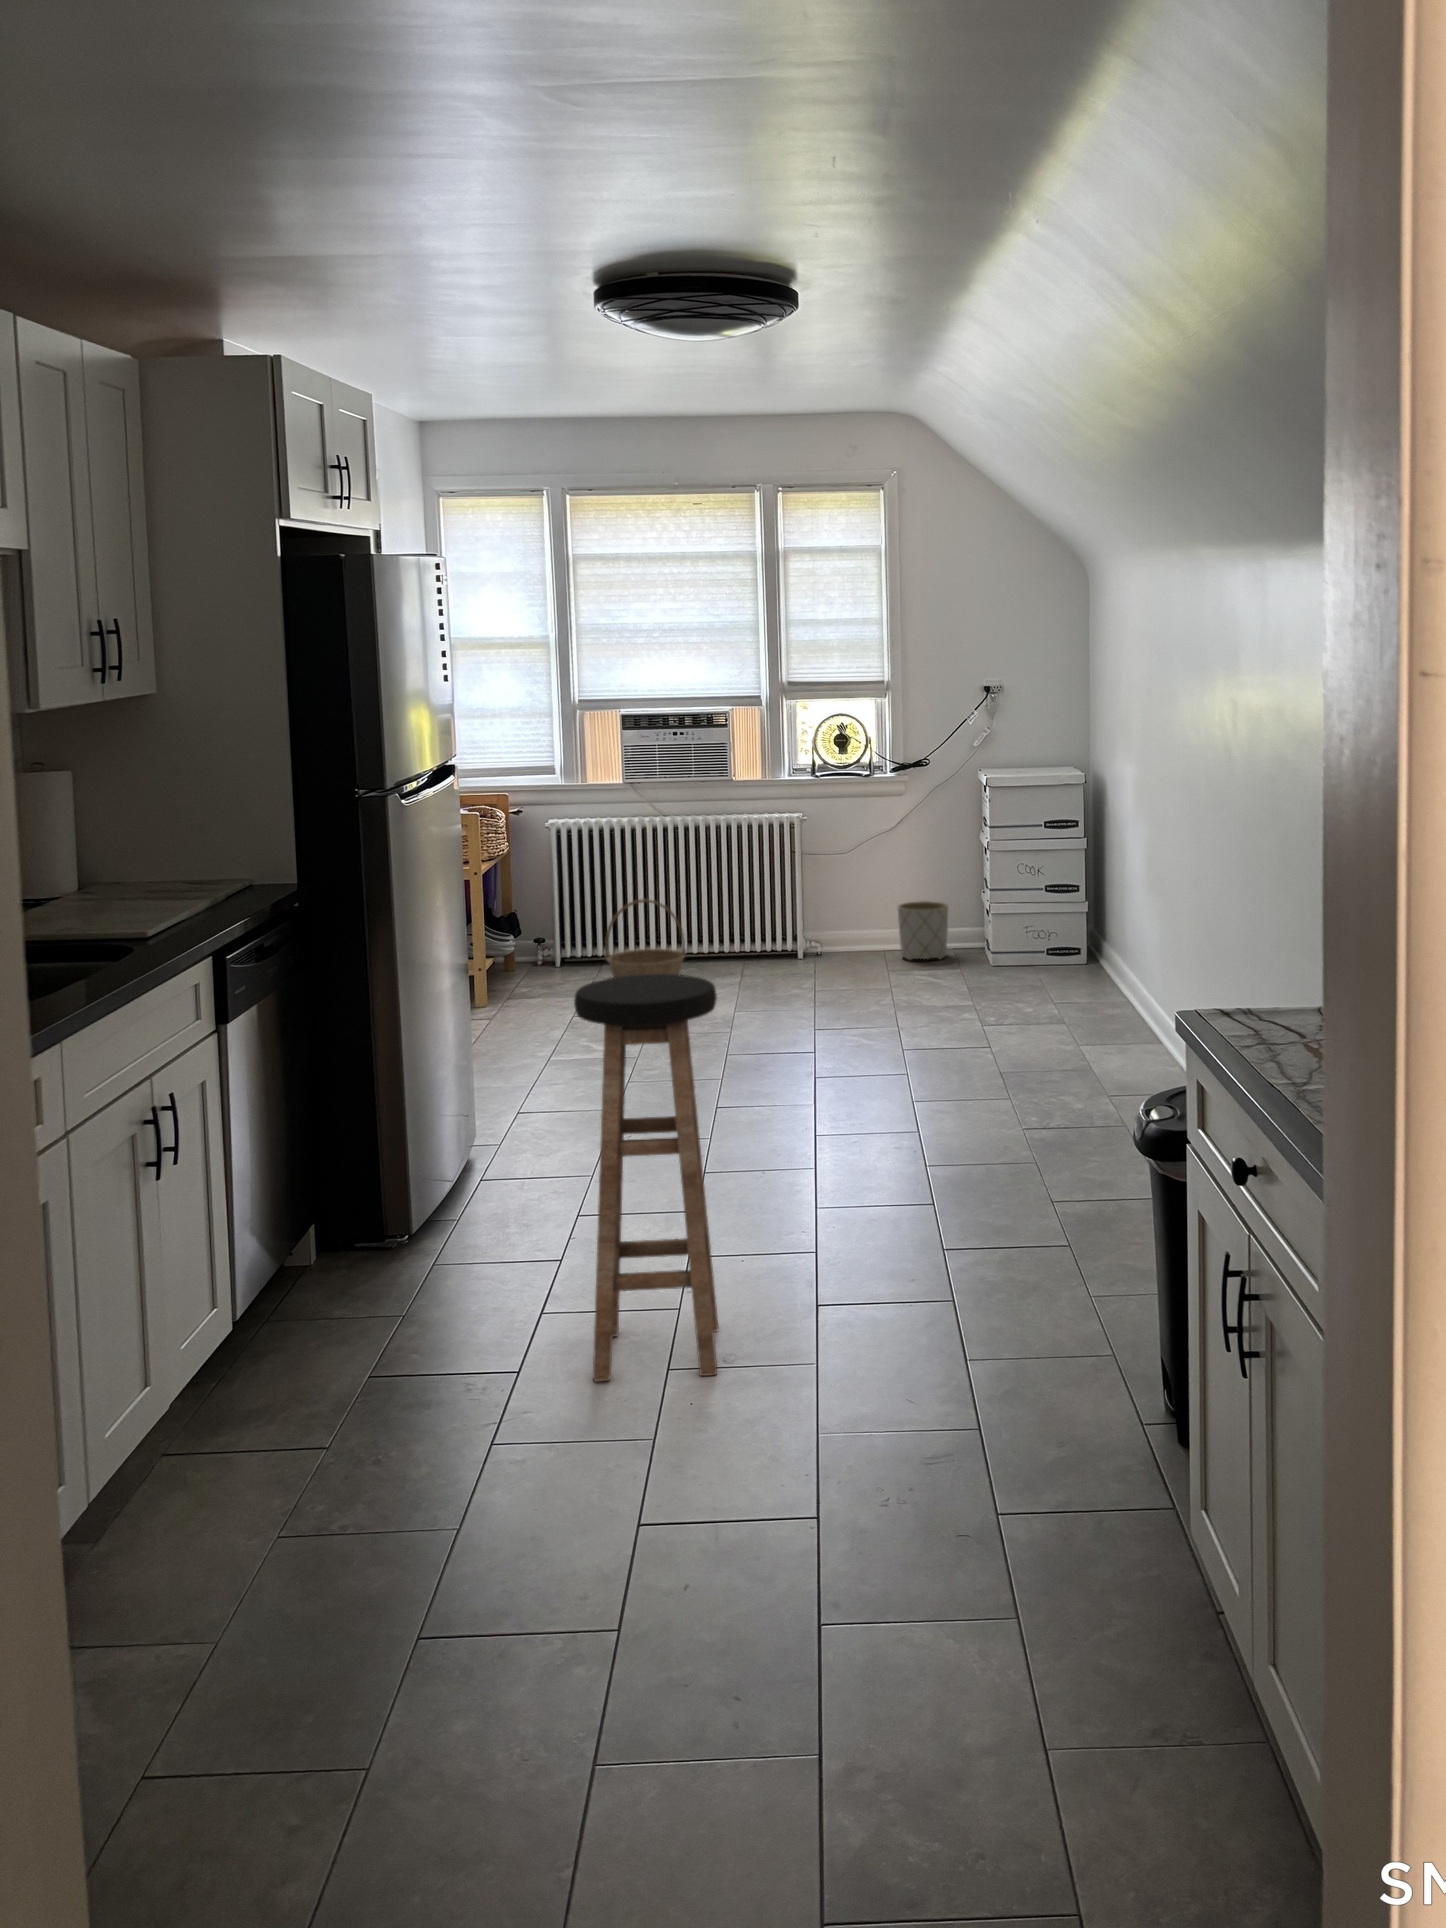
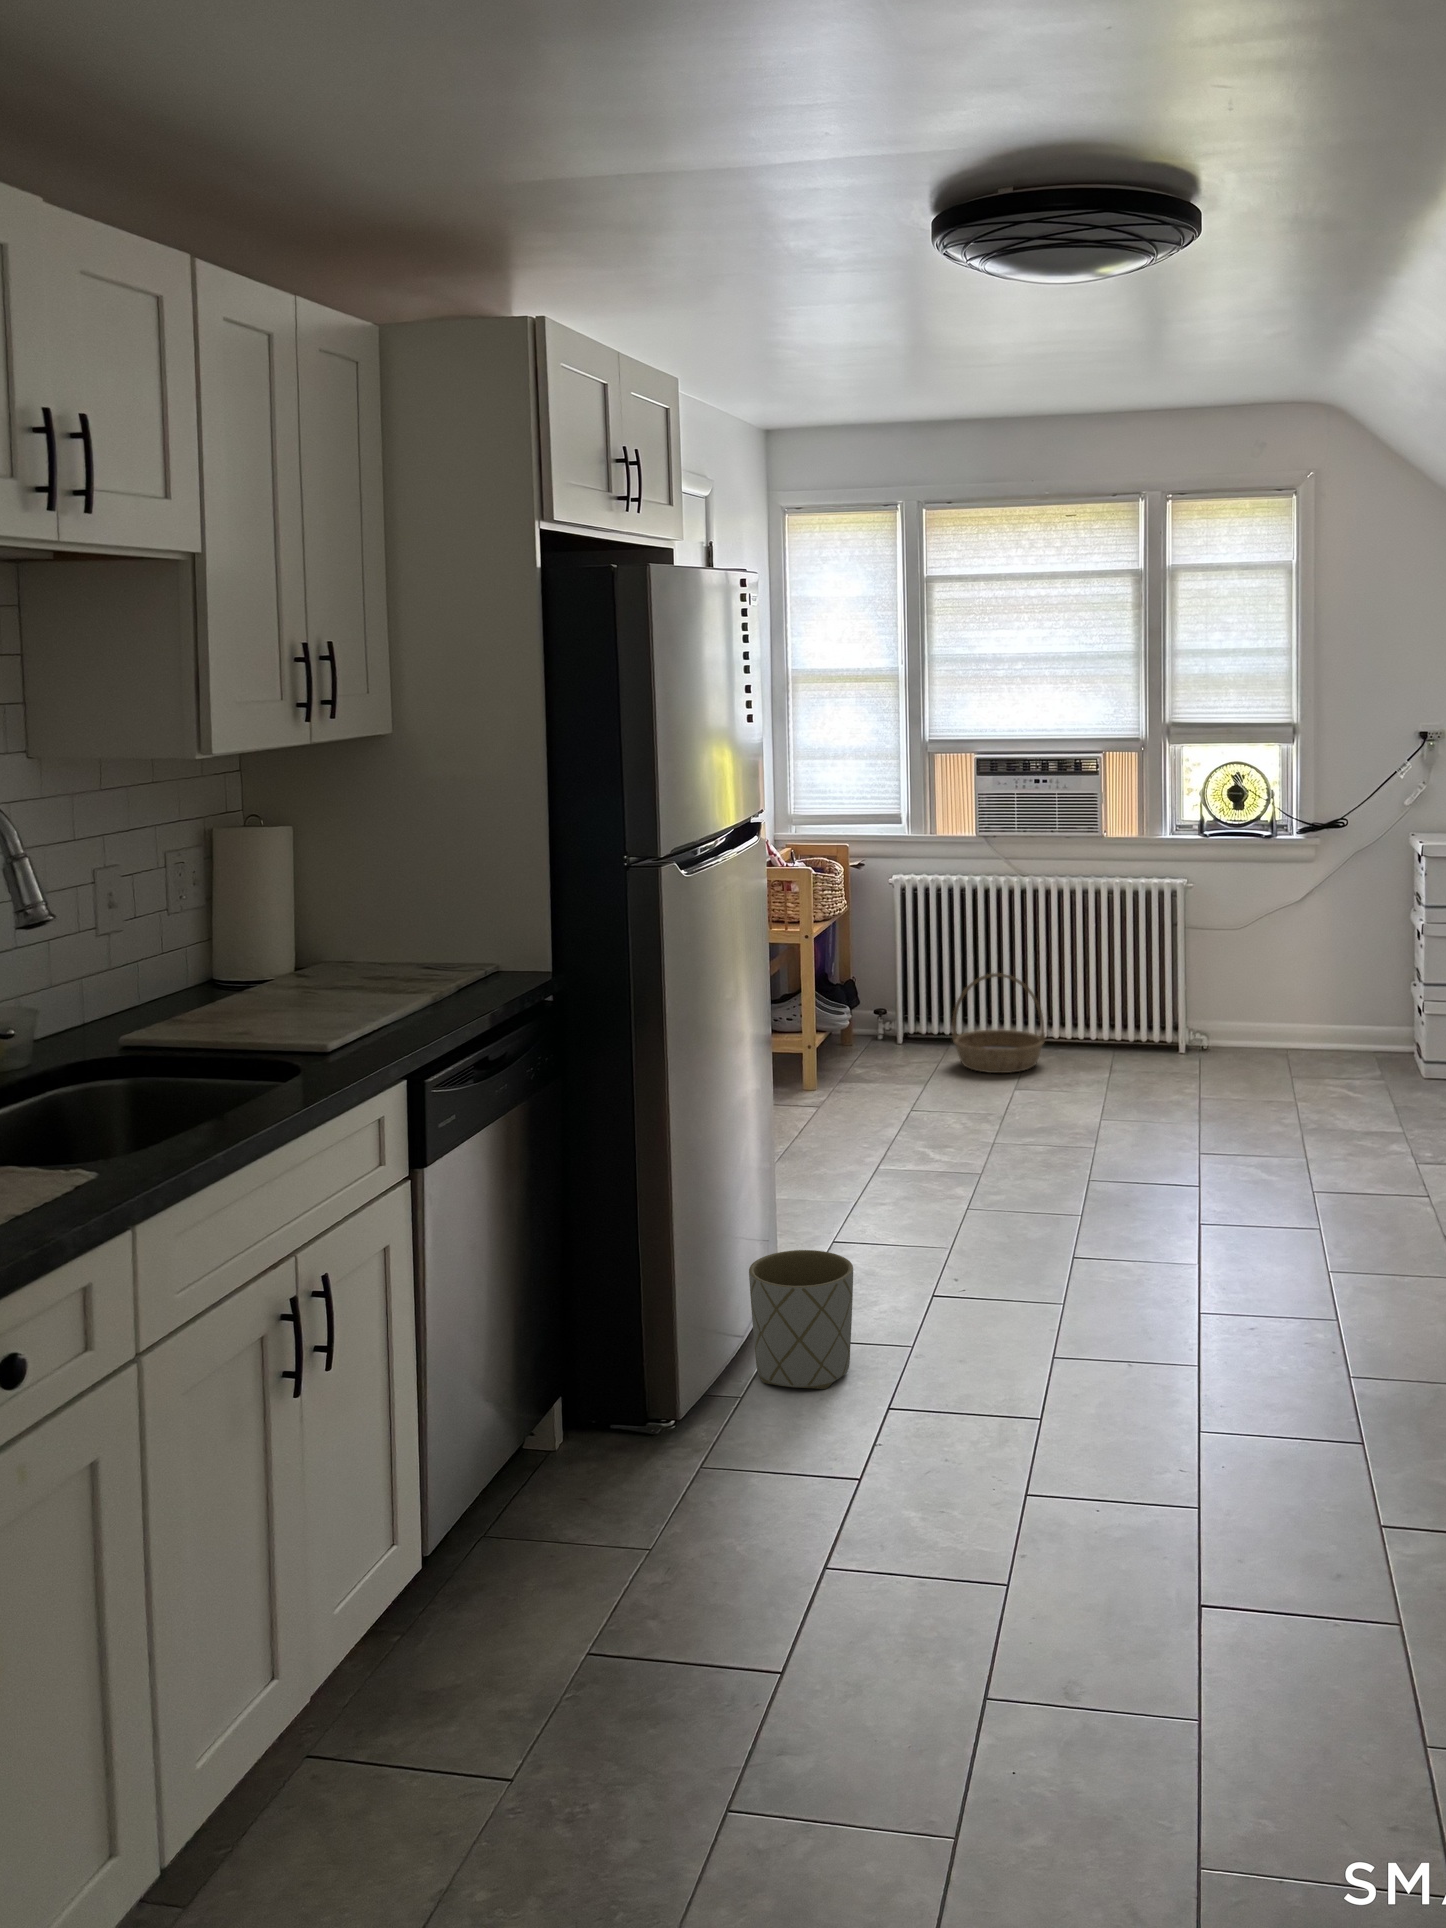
planter: present [898,901,948,960] -> present [749,1250,853,1389]
bar stool: present [574,974,718,1381] -> none [863,1139,1063,1741]

